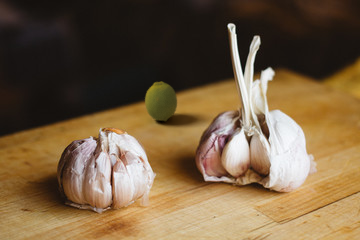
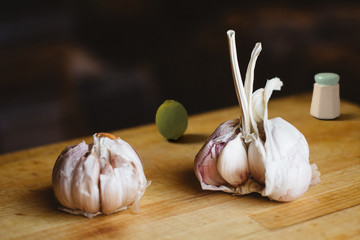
salt shaker: none [290,54,319,98] -> present [310,73,340,119]

